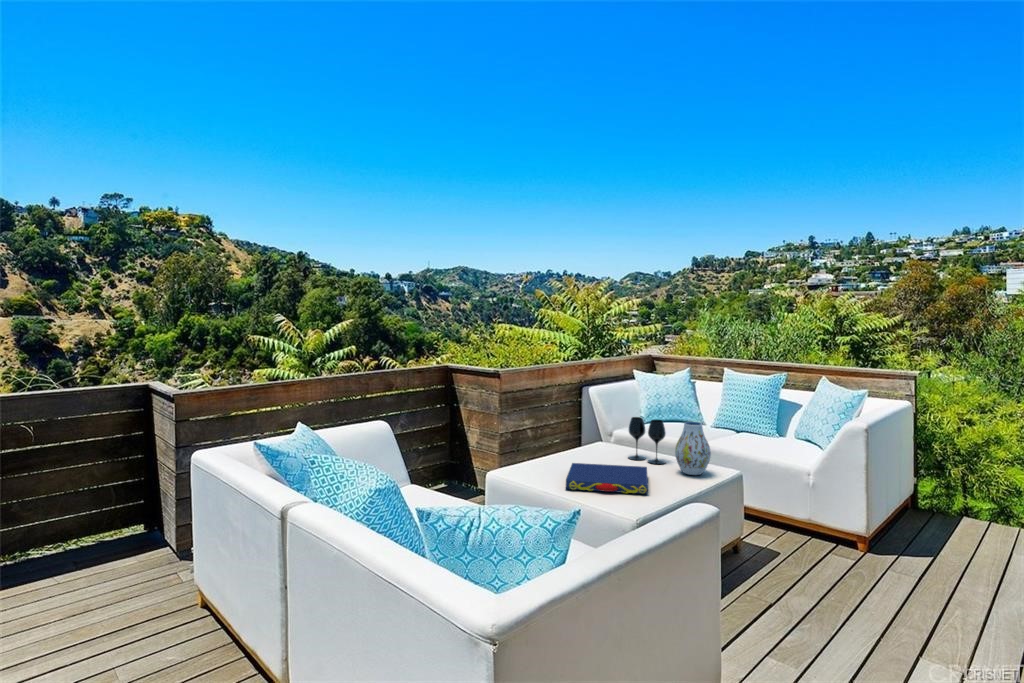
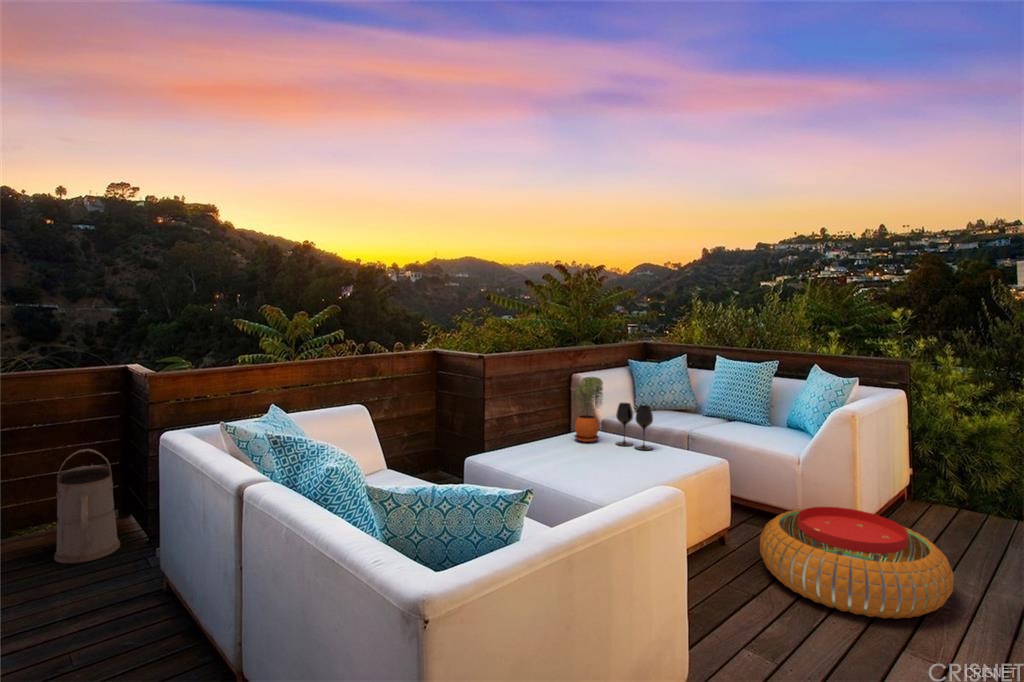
potted plant: none [583,392,617,456] -> present [573,377,603,442]
vase: present [675,422,711,475] -> none [661,408,697,462]
book: present [566,463,648,494] -> none [547,448,632,480]
watering can: none [70,470,135,587] -> present [54,449,120,563]
pouf: none [774,518,964,626] -> present [759,507,954,619]

